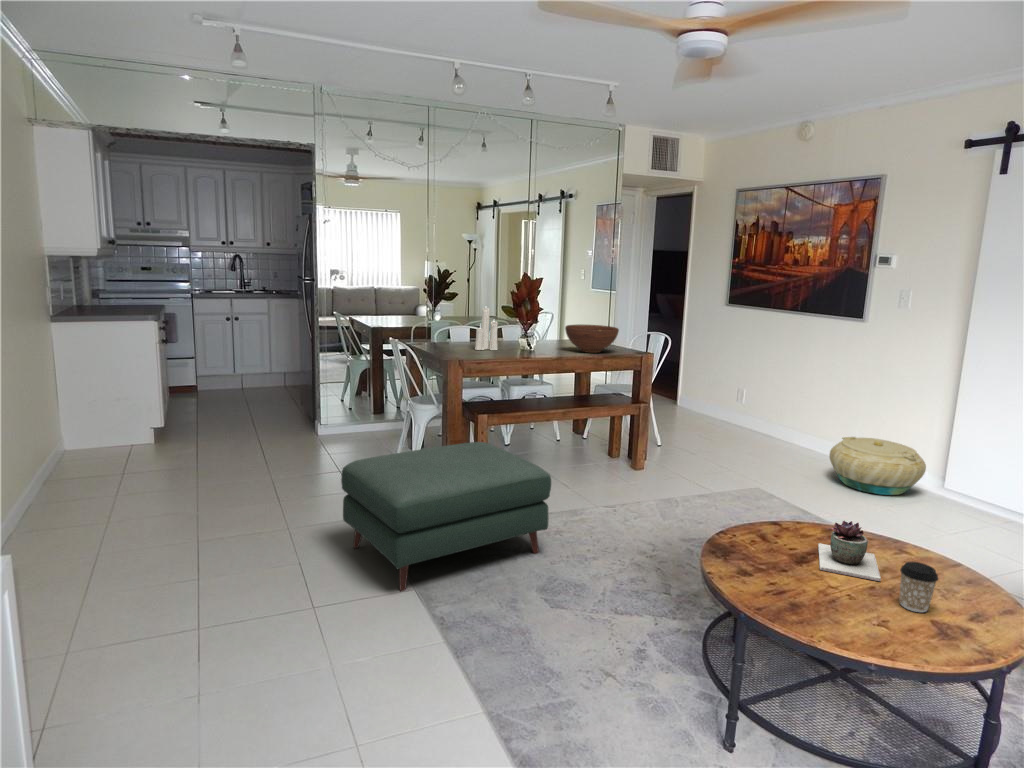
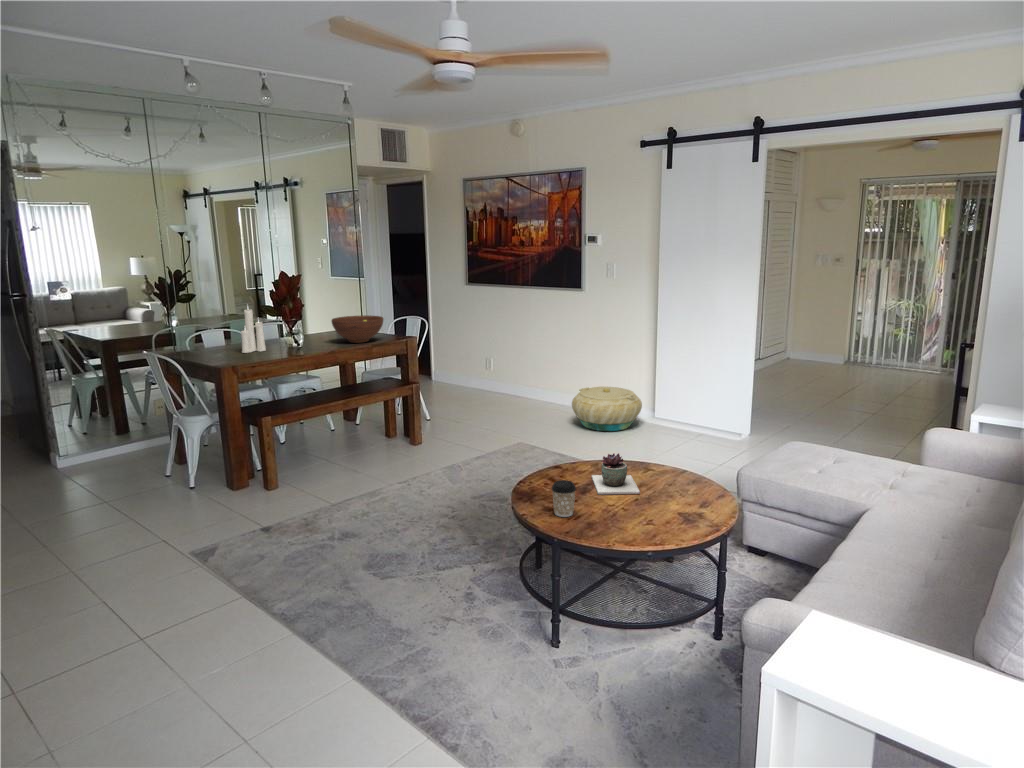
ottoman: present [341,442,551,592] -> none [135,443,360,602]
coffee cup: present [900,562,938,612] -> present [552,480,576,517]

